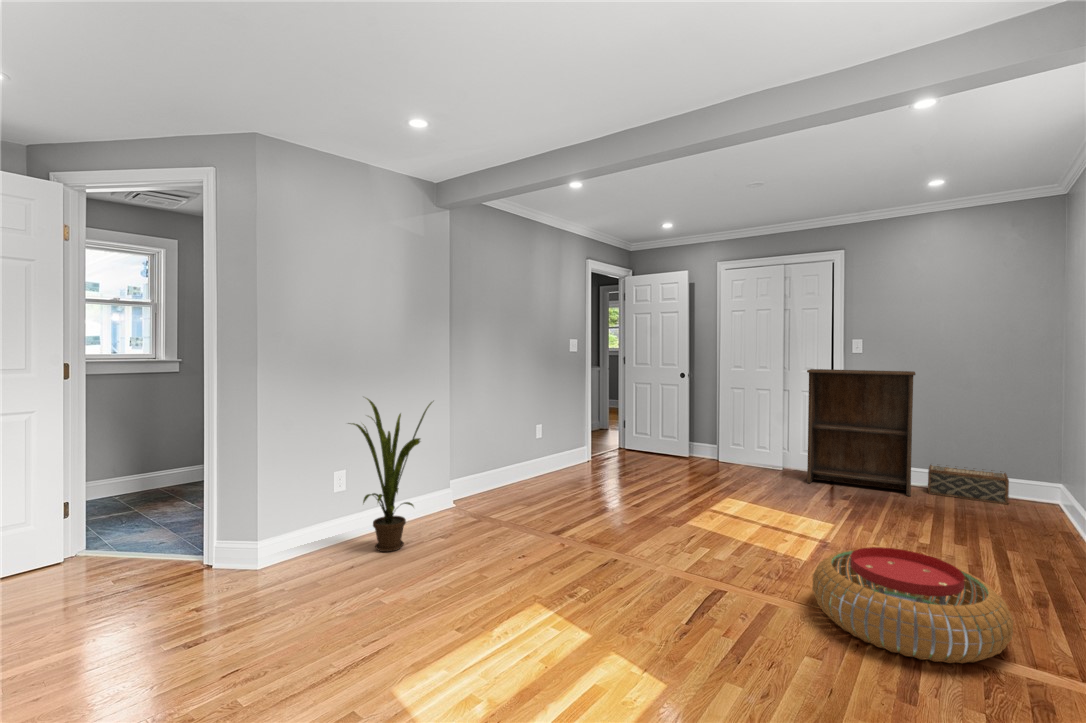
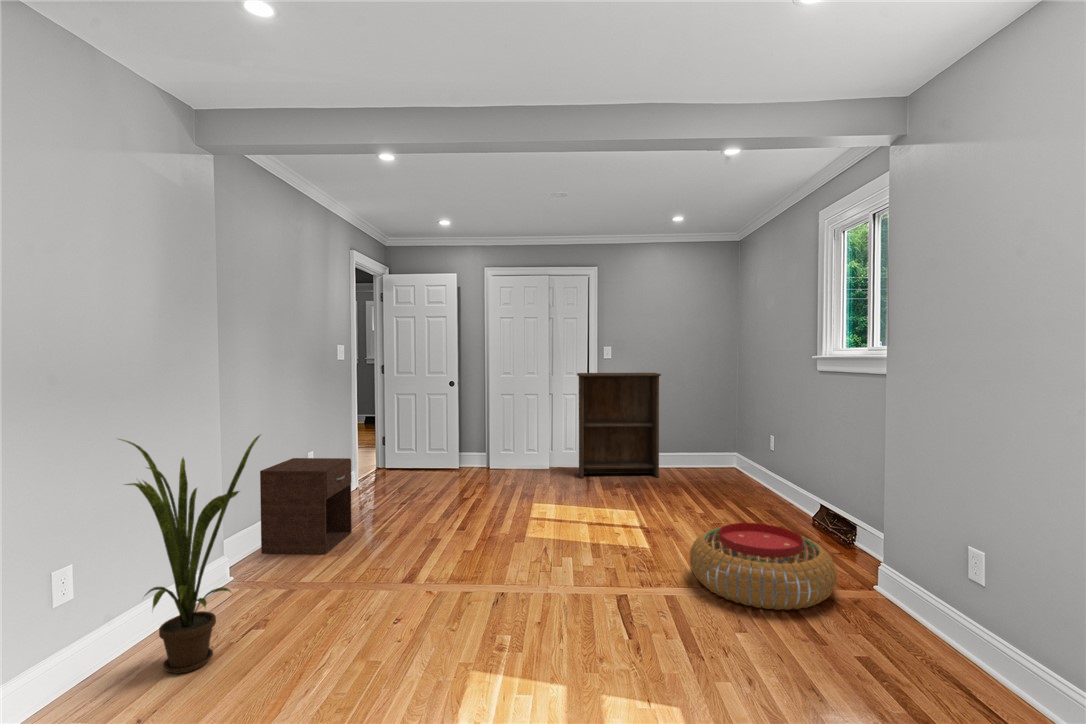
nightstand: none [483,427,552,504] -> present [260,458,352,555]
woven basket: present [928,465,1009,504] -> none [662,448,717,473]

